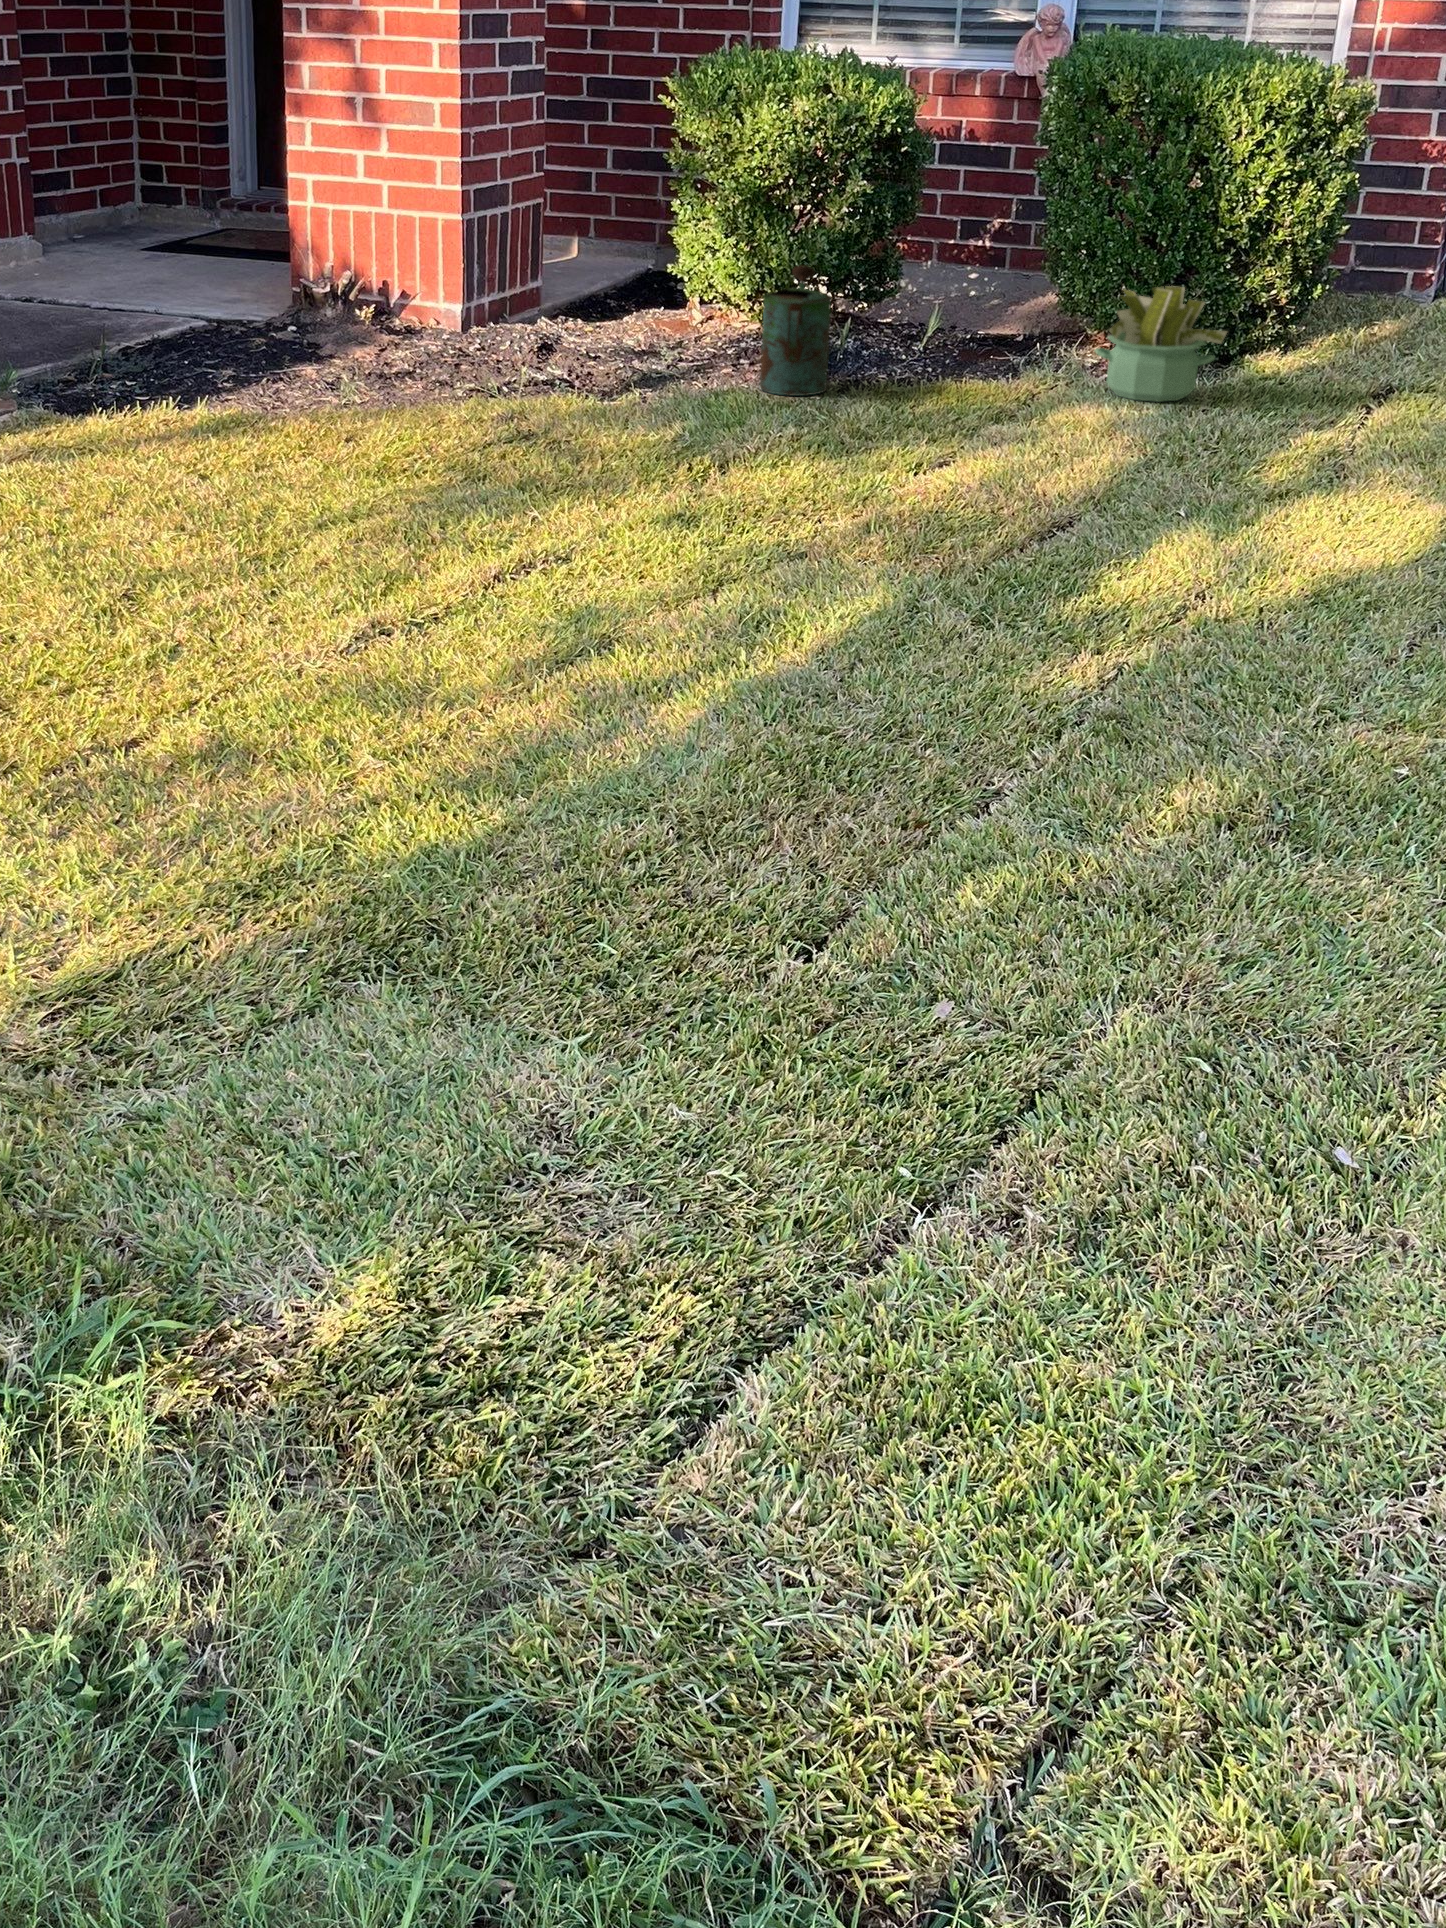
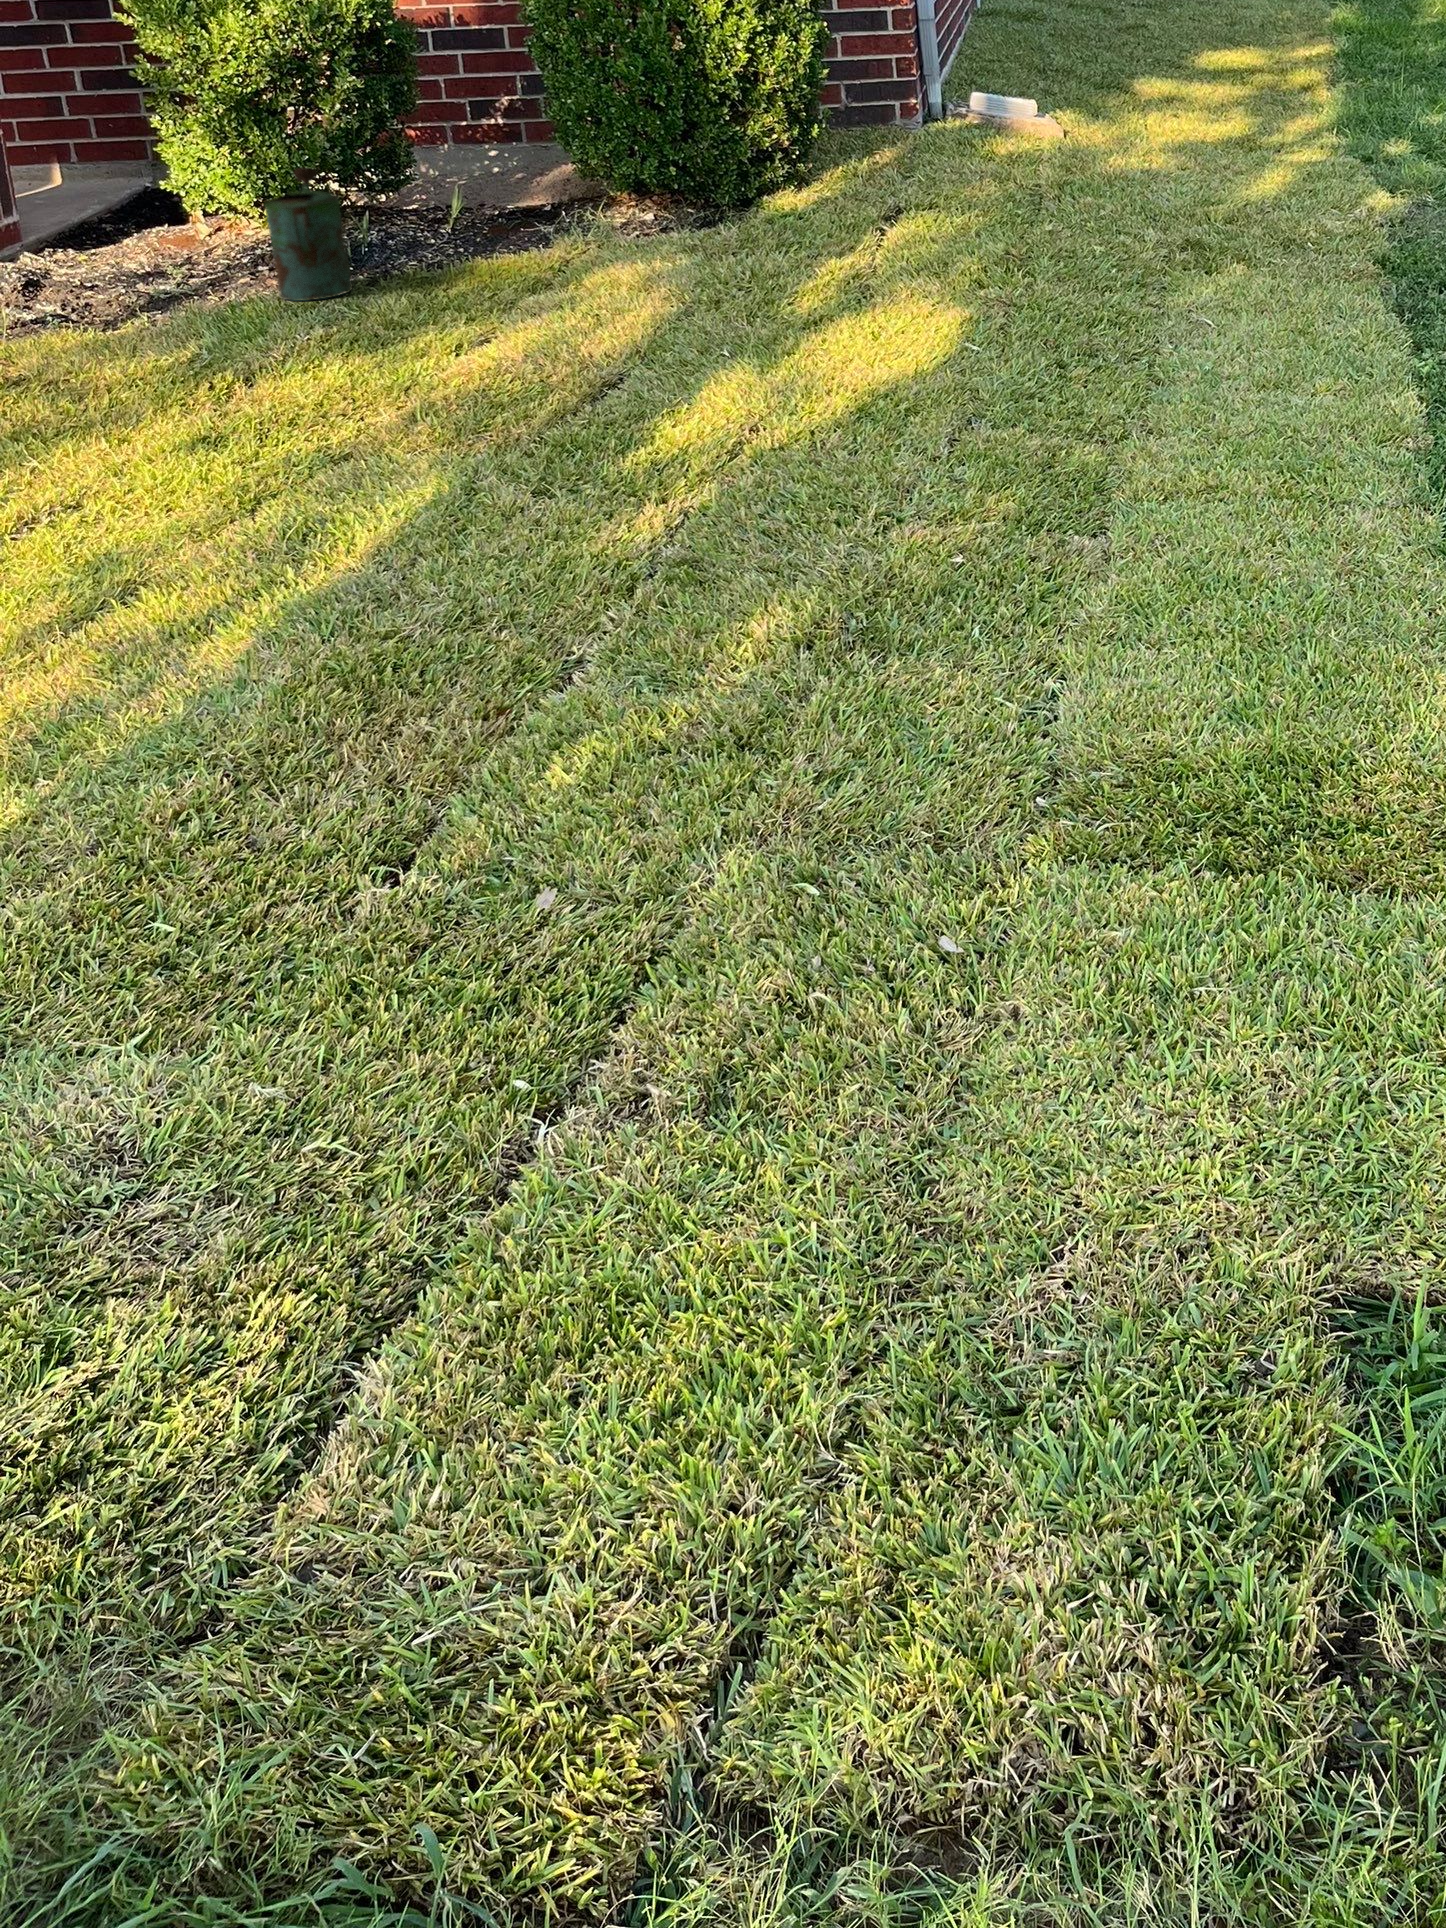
decorative plant: present [1095,286,1227,402] -> none [619,142,741,254]

